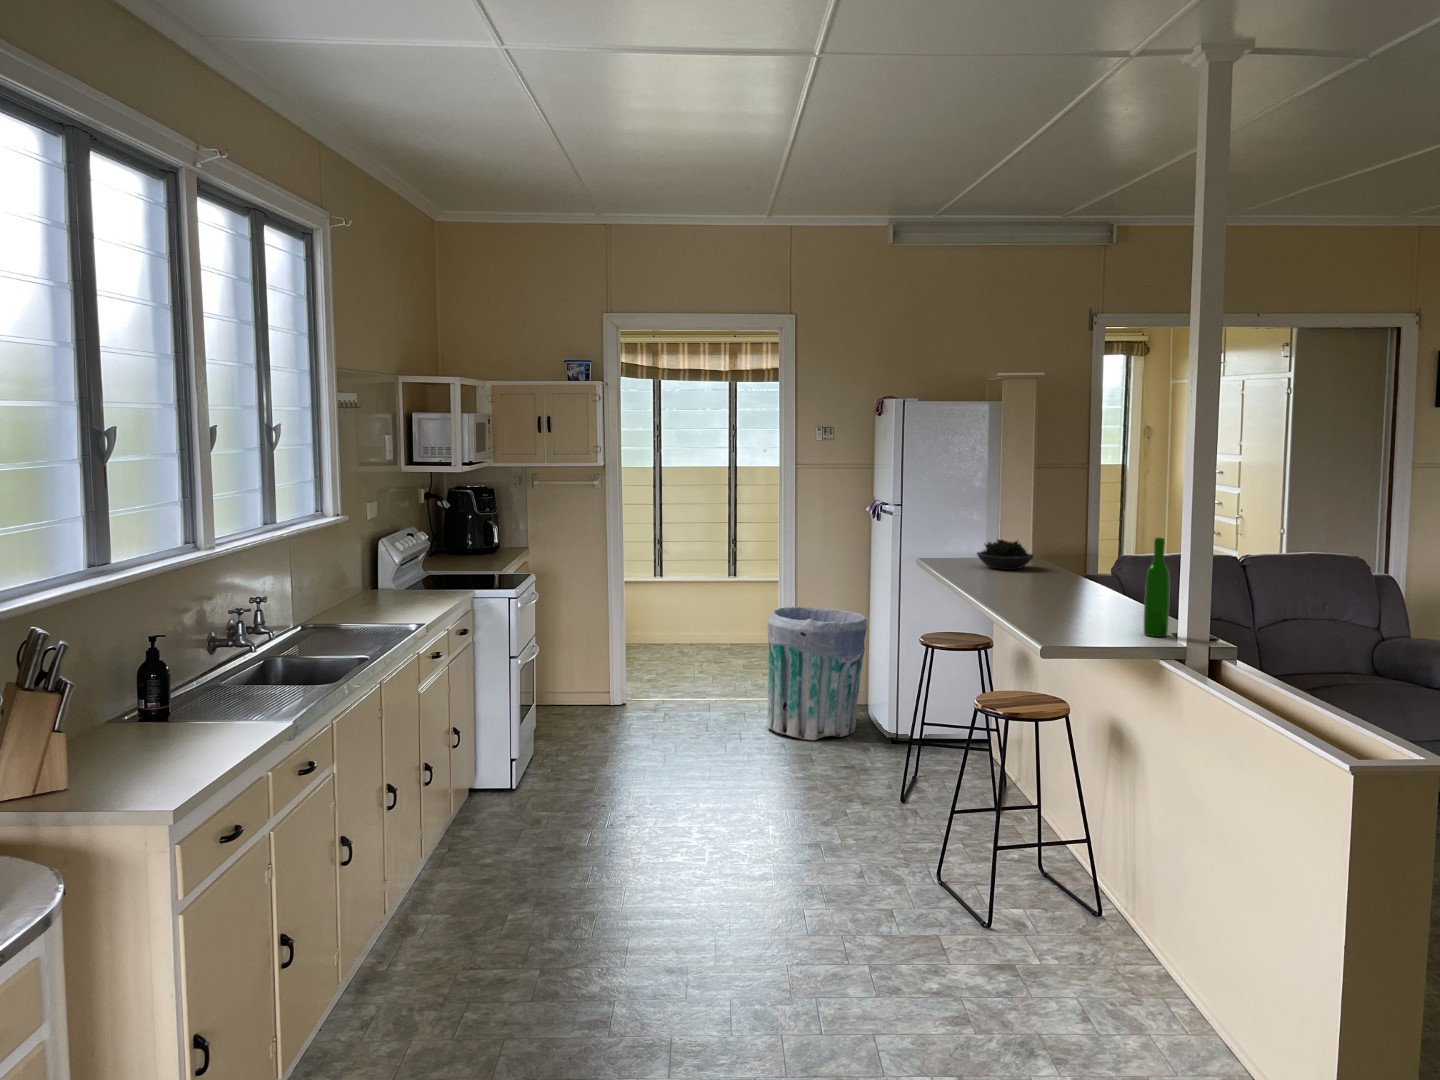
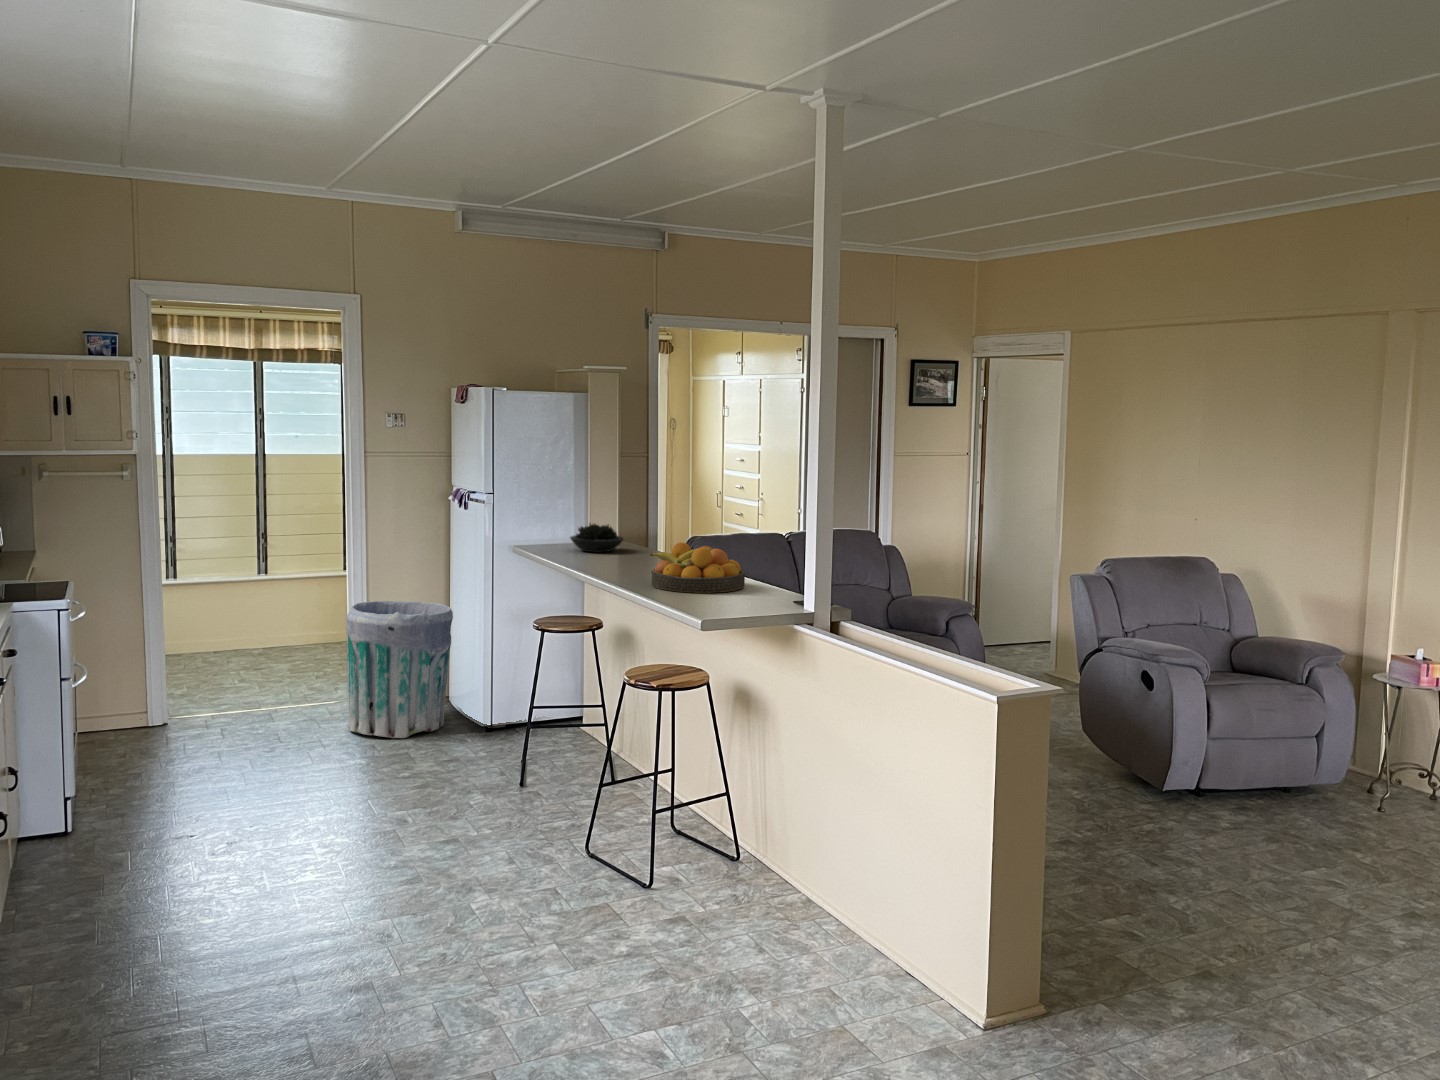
wine bottle: present [1144,537,1170,637] -> none [768,516,789,604]
fruit bowl: none [1027,563,1133,619] -> present [650,543,745,593]

